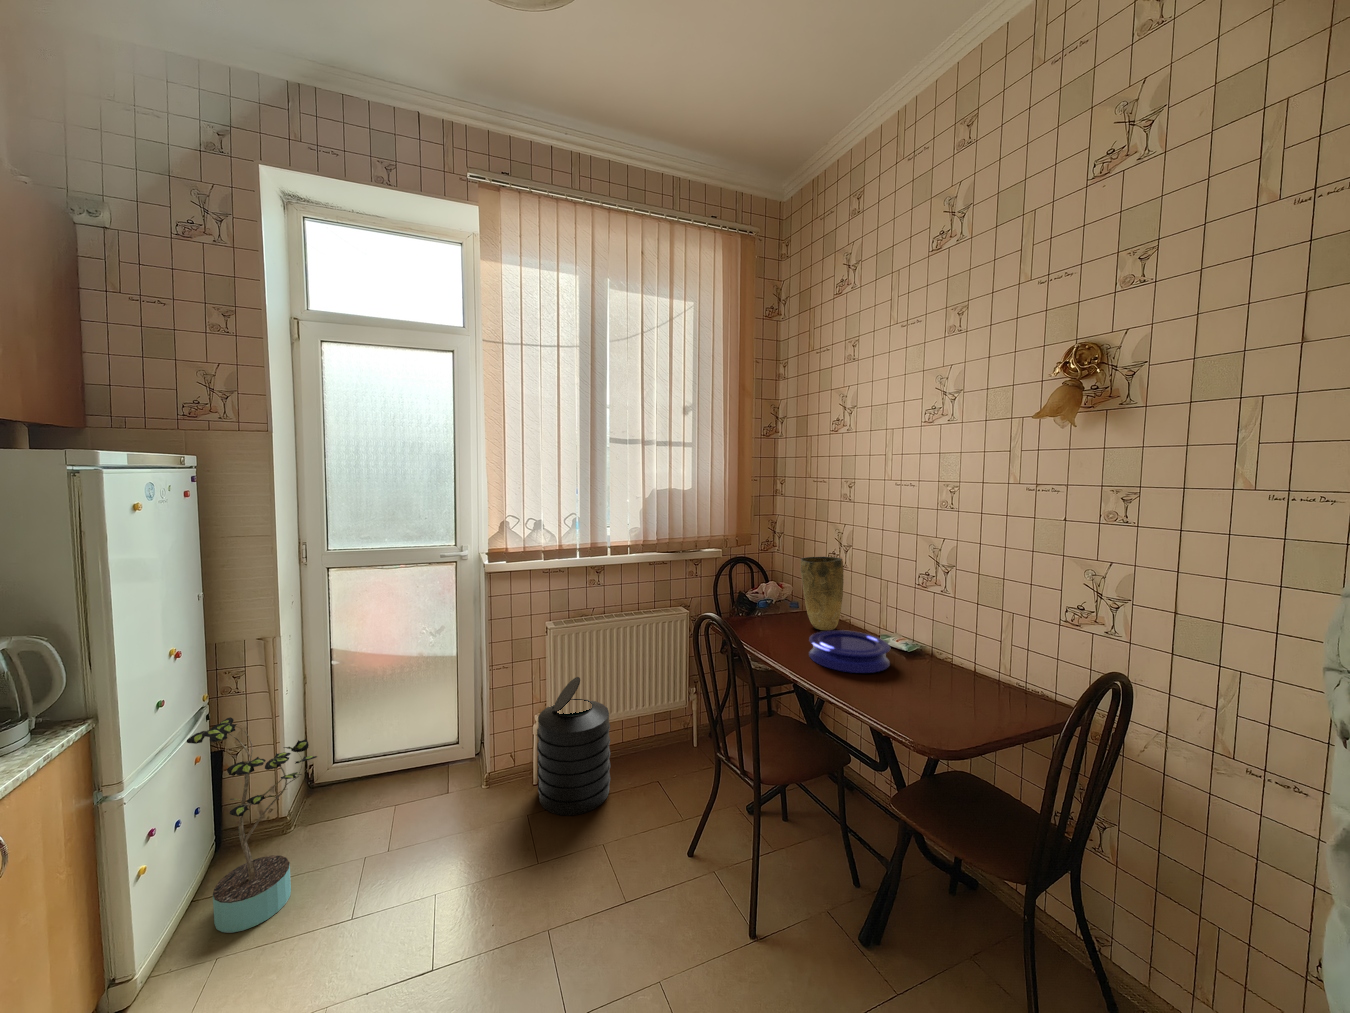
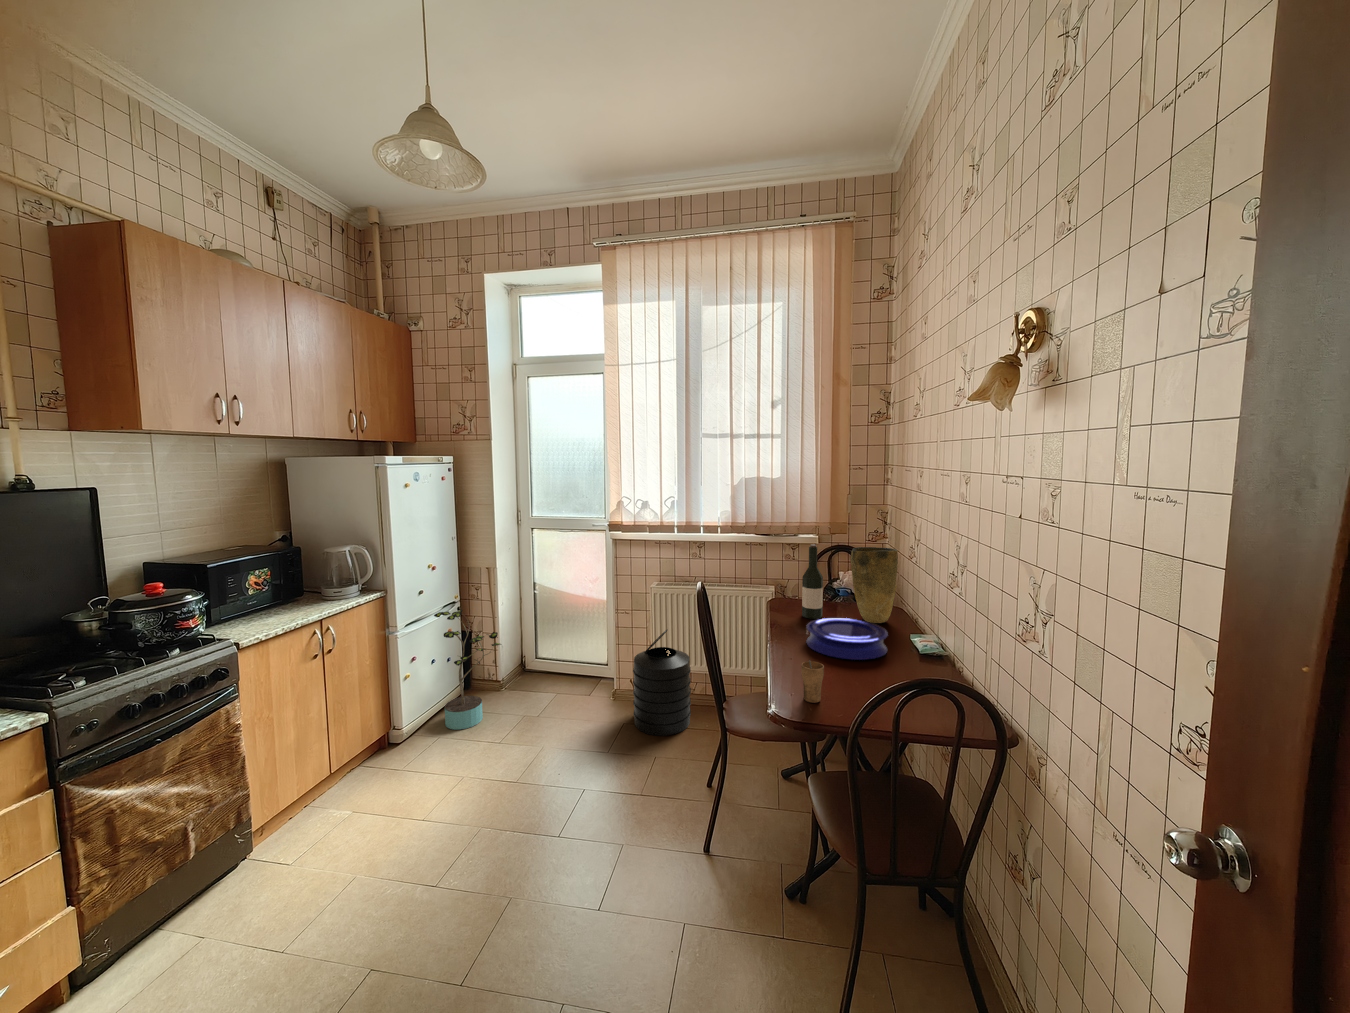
wine bottle: none [764,559,786,636] -> present [802,545,823,619]
cup: none [910,684,935,728] -> present [801,660,824,703]

